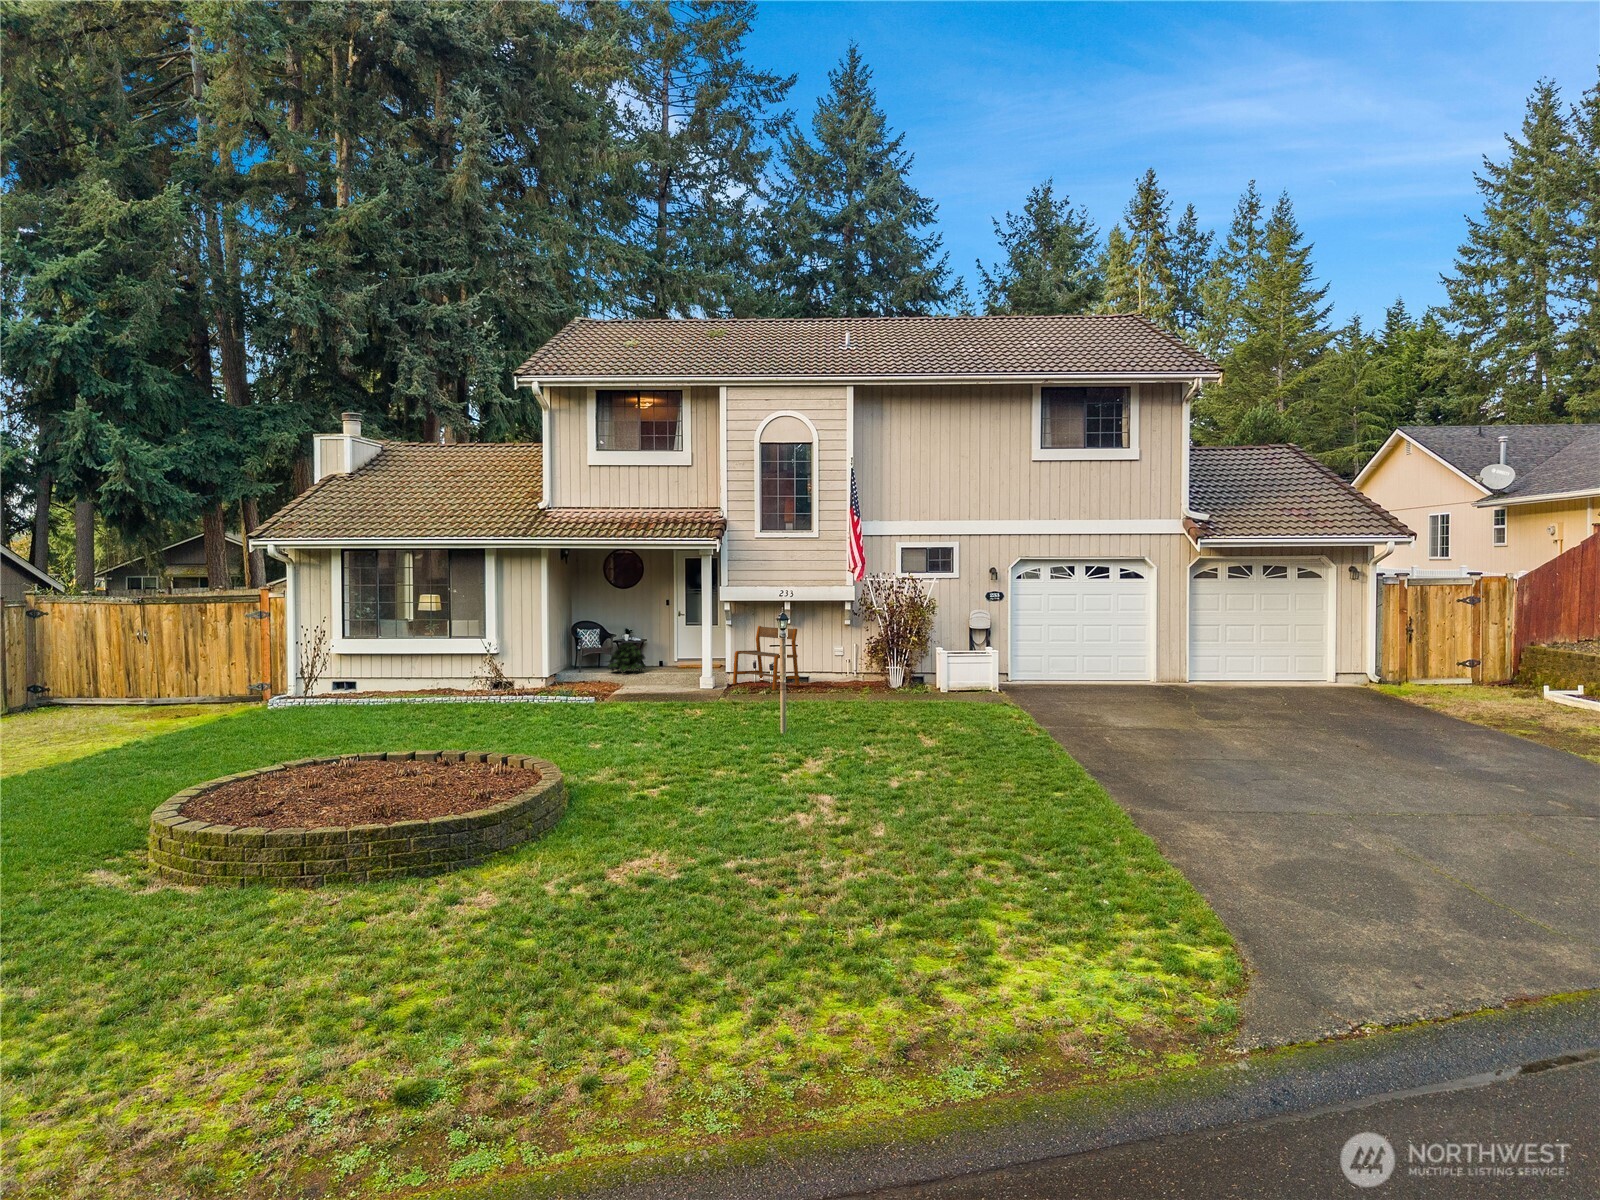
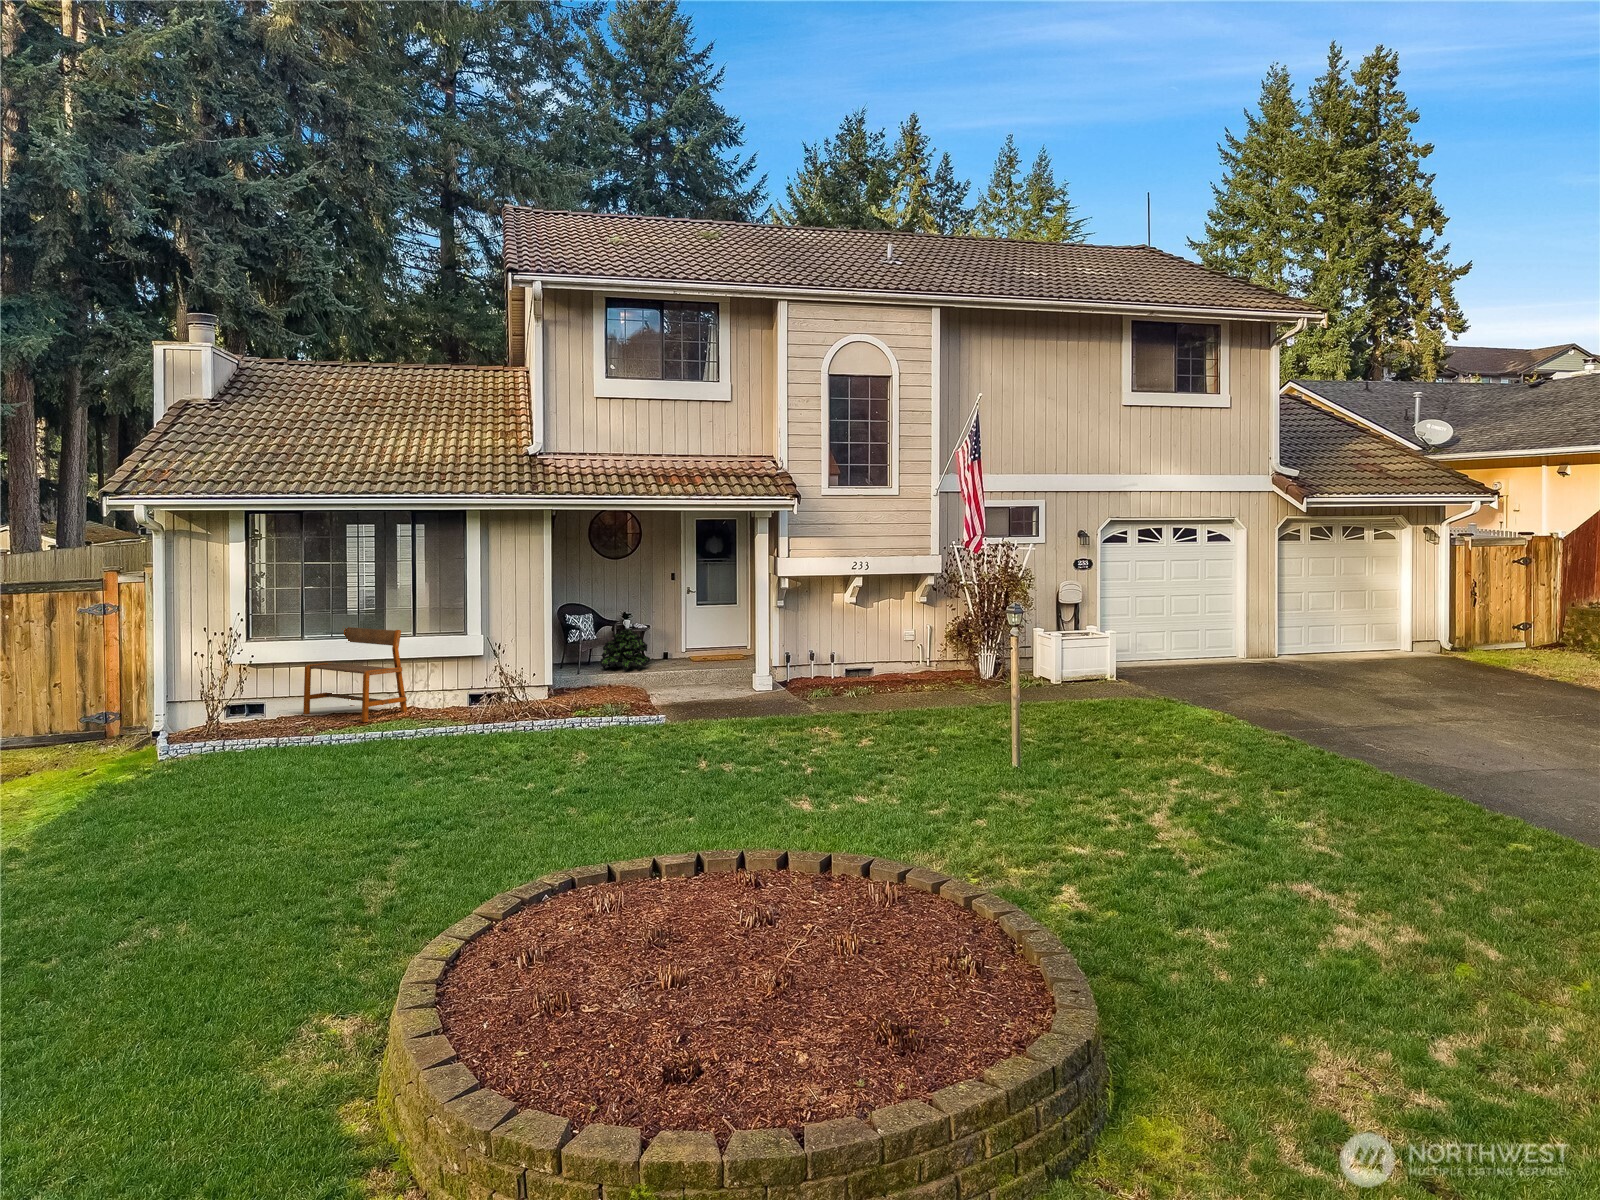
bench: present [733,626,799,690] -> present [303,627,407,722]

